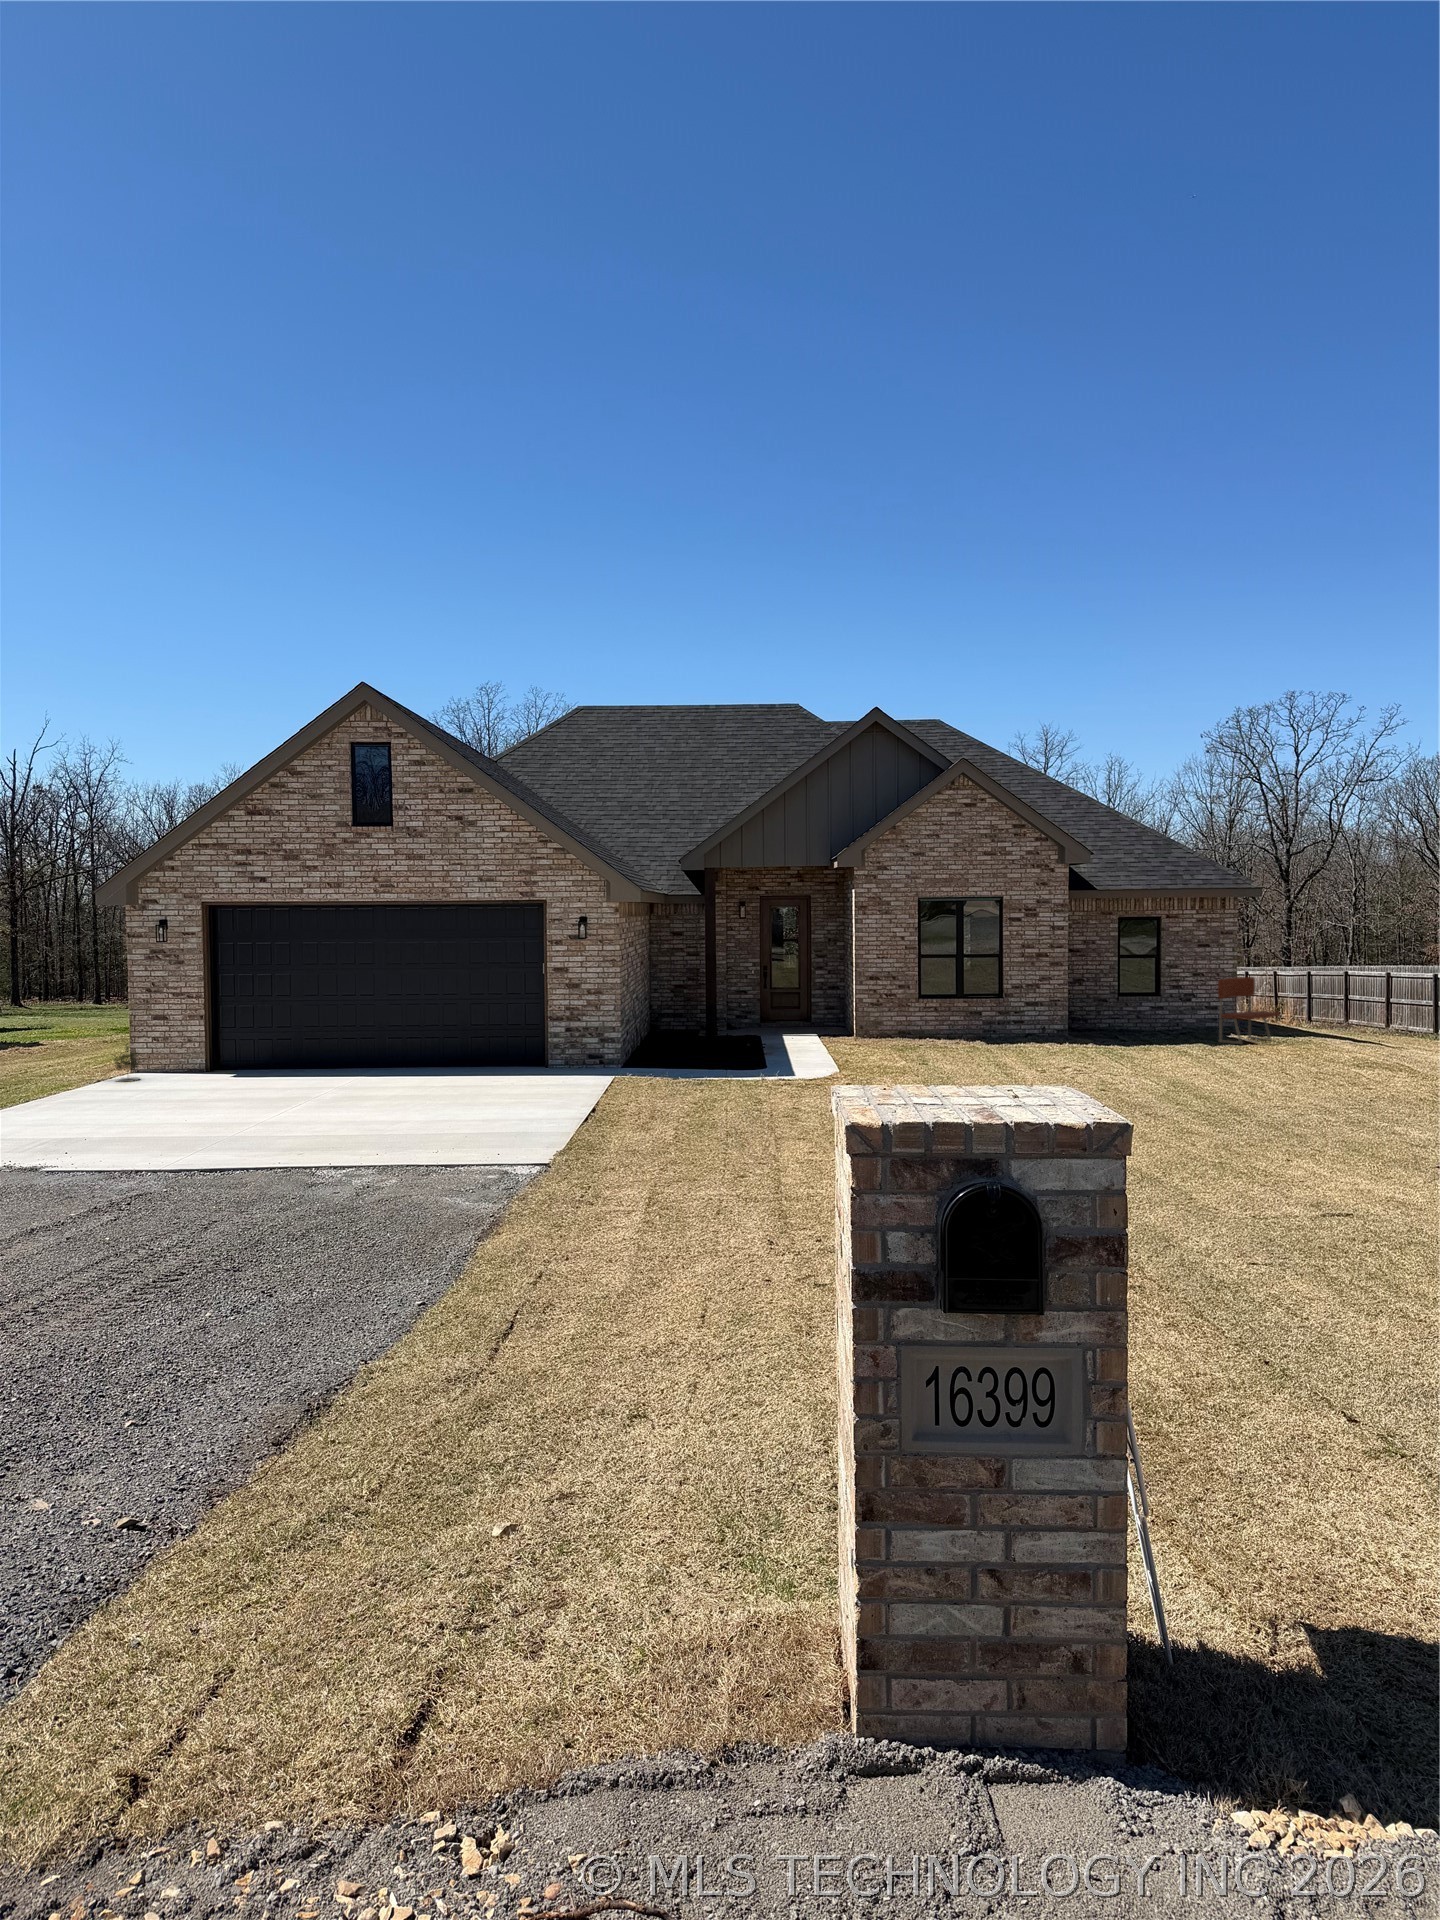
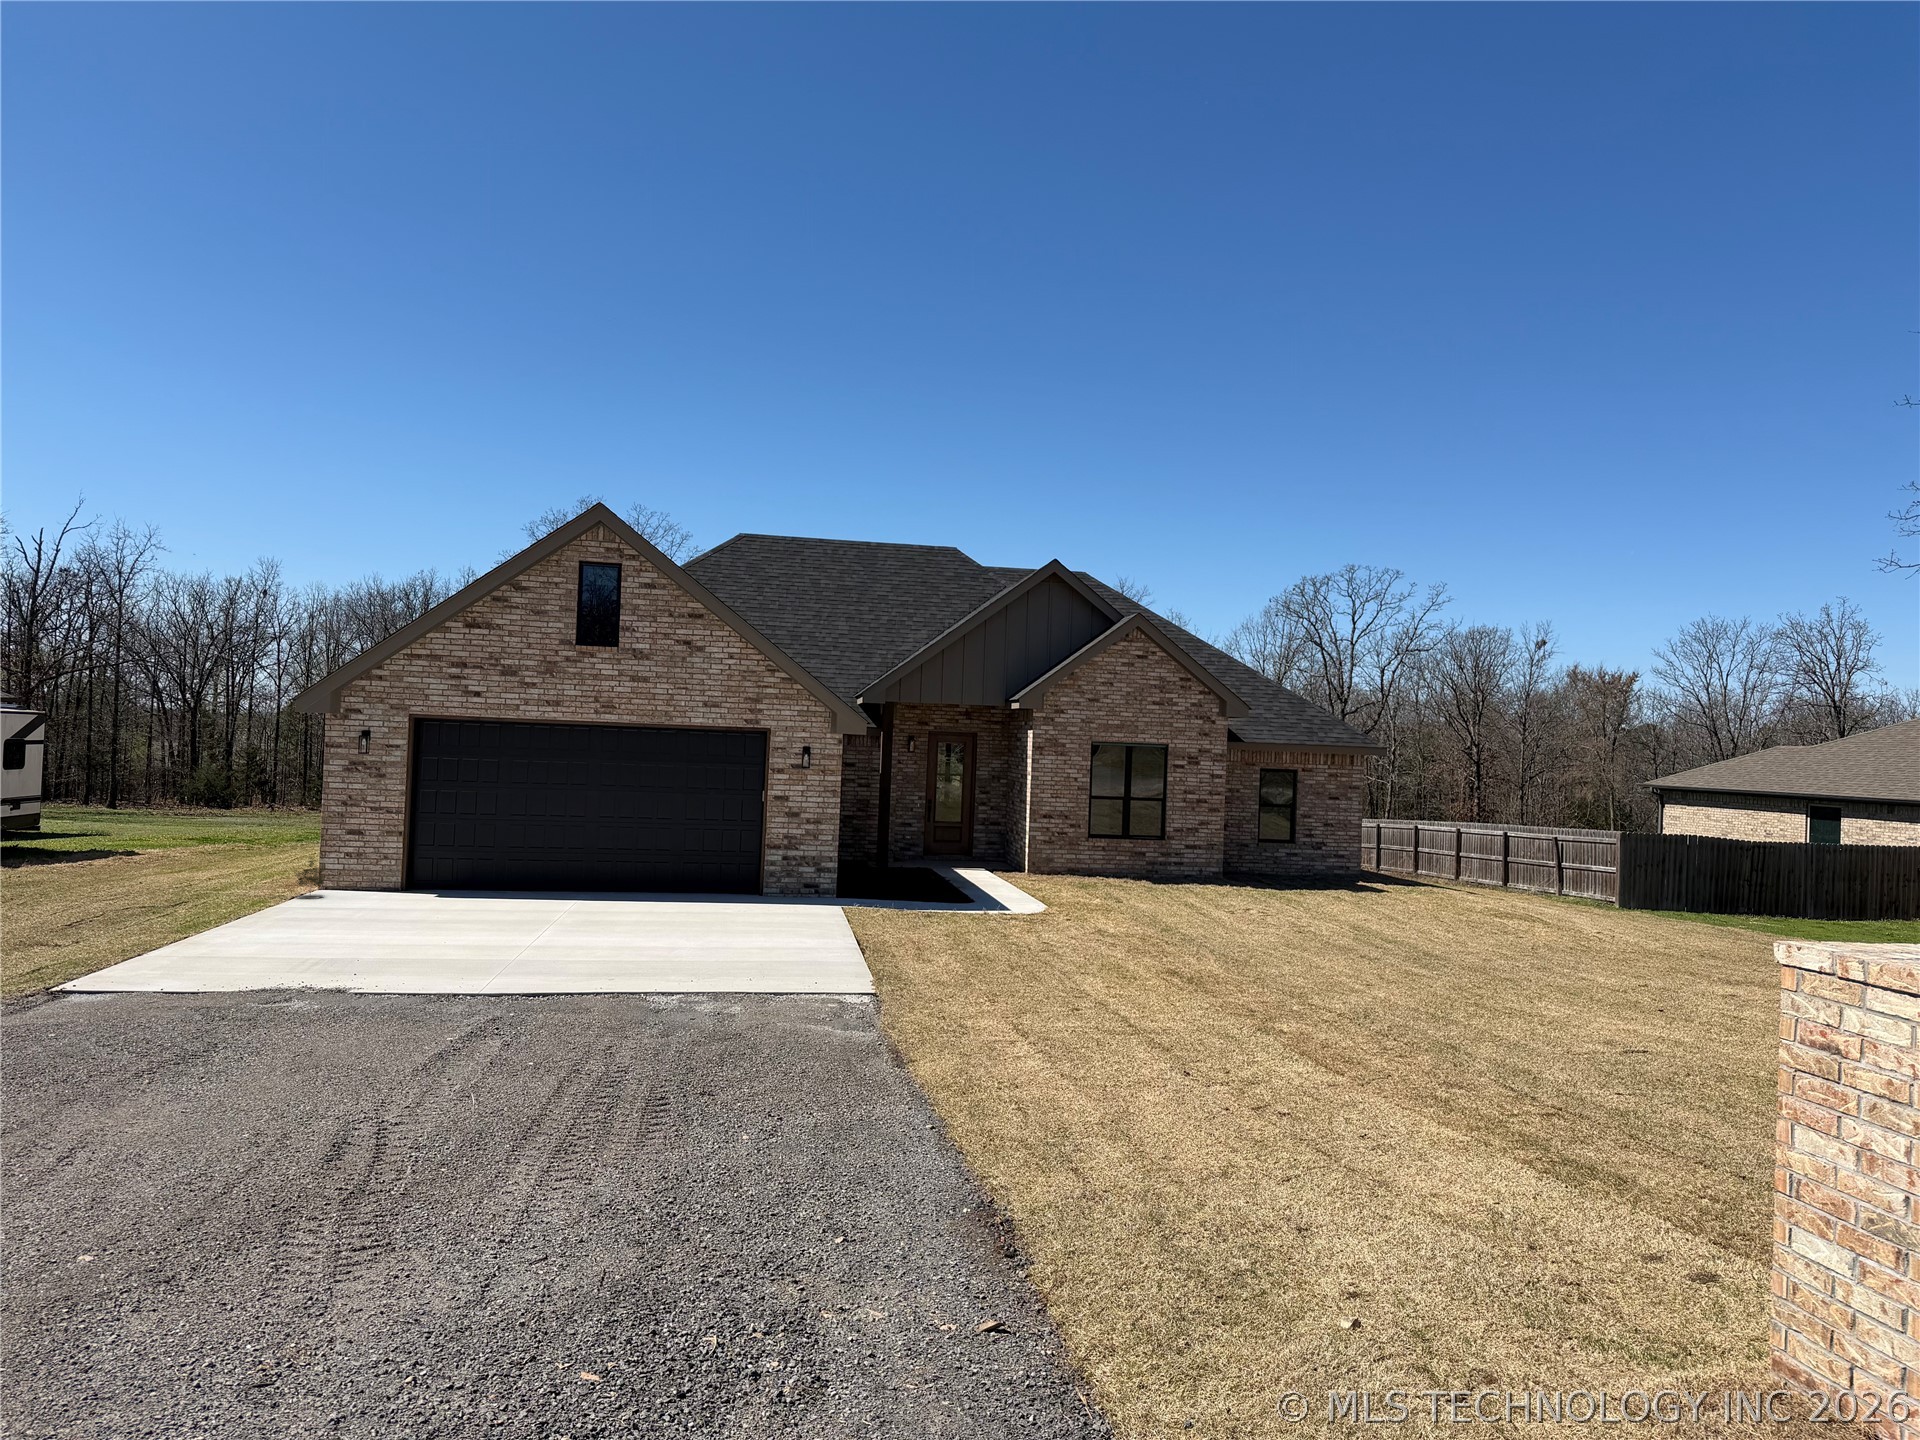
bench: present [1218,977,1280,1044] -> none [1339,826,1389,886]

